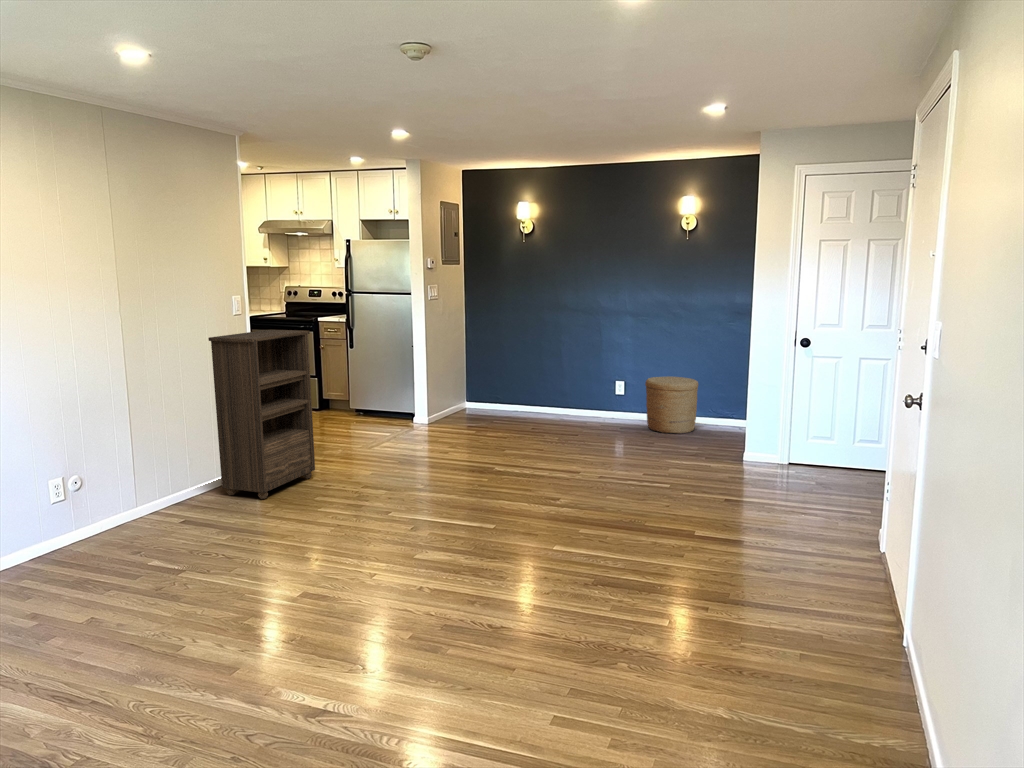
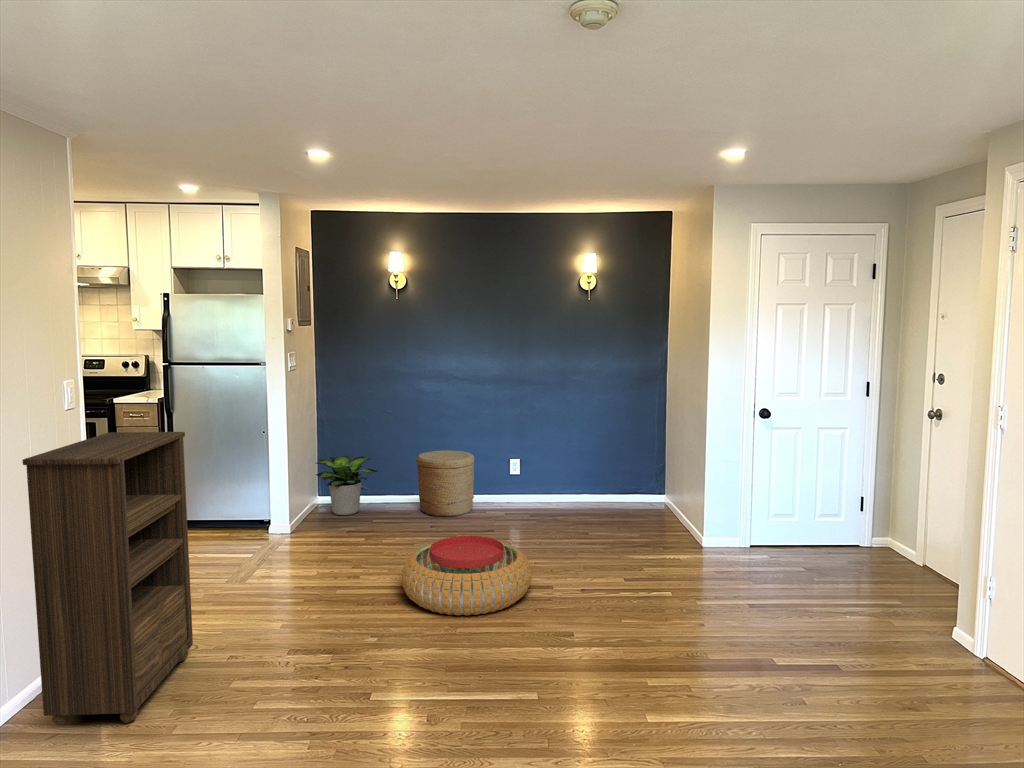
potted plant: none [453,371,503,417] -> present [316,456,377,515]
woven basket: present [645,376,698,434] -> present [416,450,474,517]
pouf: none [463,427,562,480] -> present [402,536,532,616]

